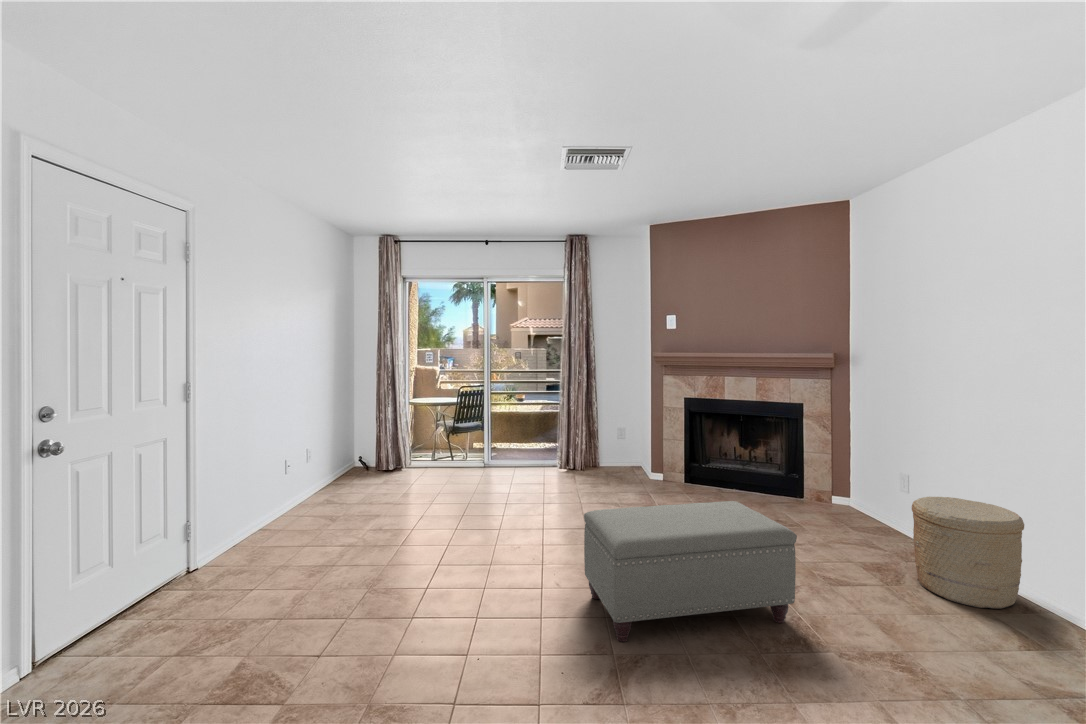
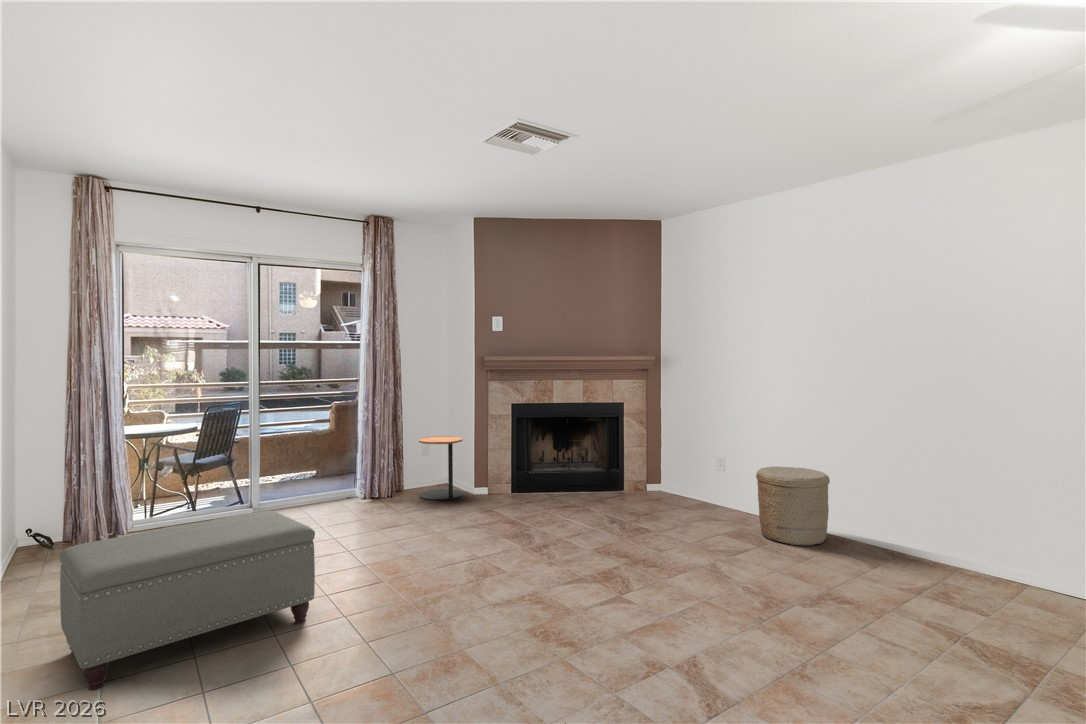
side table: none [605,423,644,479] -> present [419,436,463,500]
ottoman: present [584,501,797,642] -> present [59,510,315,690]

